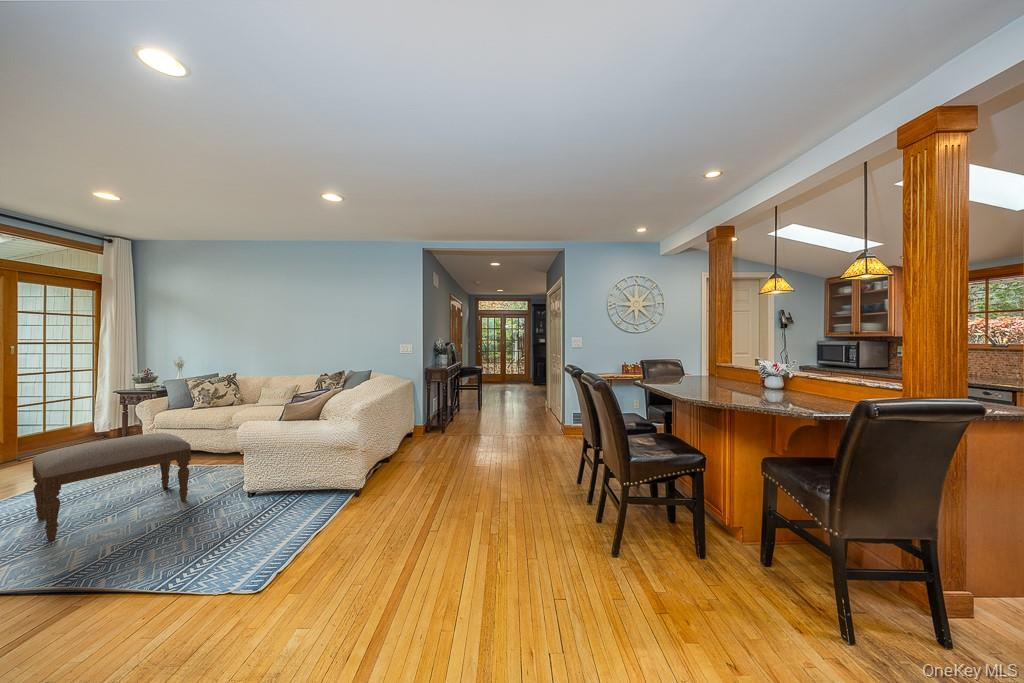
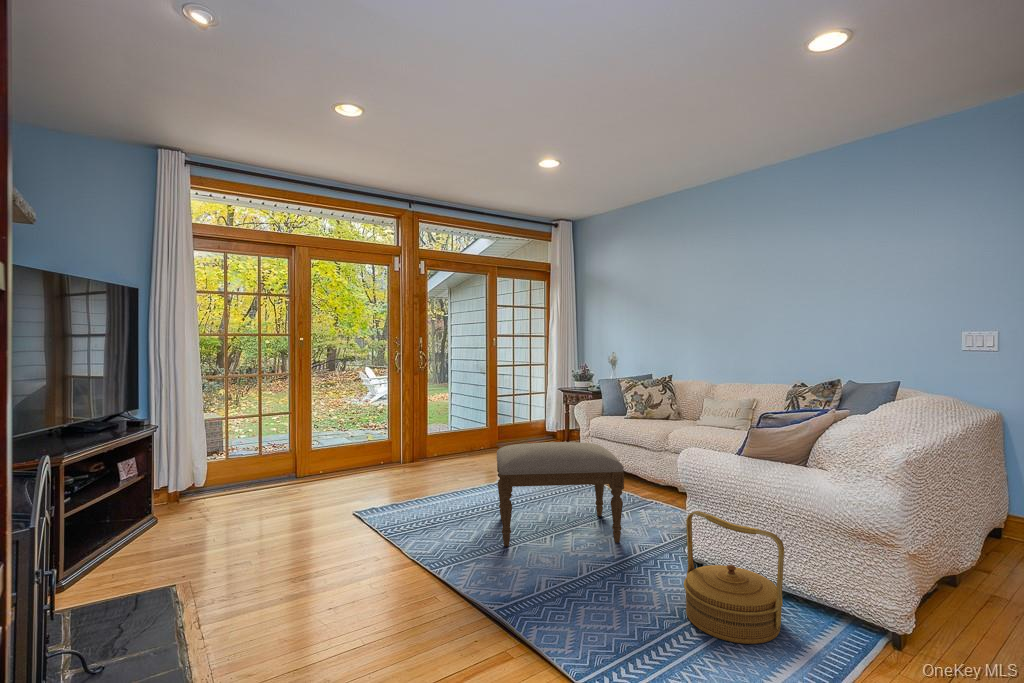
woven basket: none [239,460,303,529] -> present [684,511,784,644]

